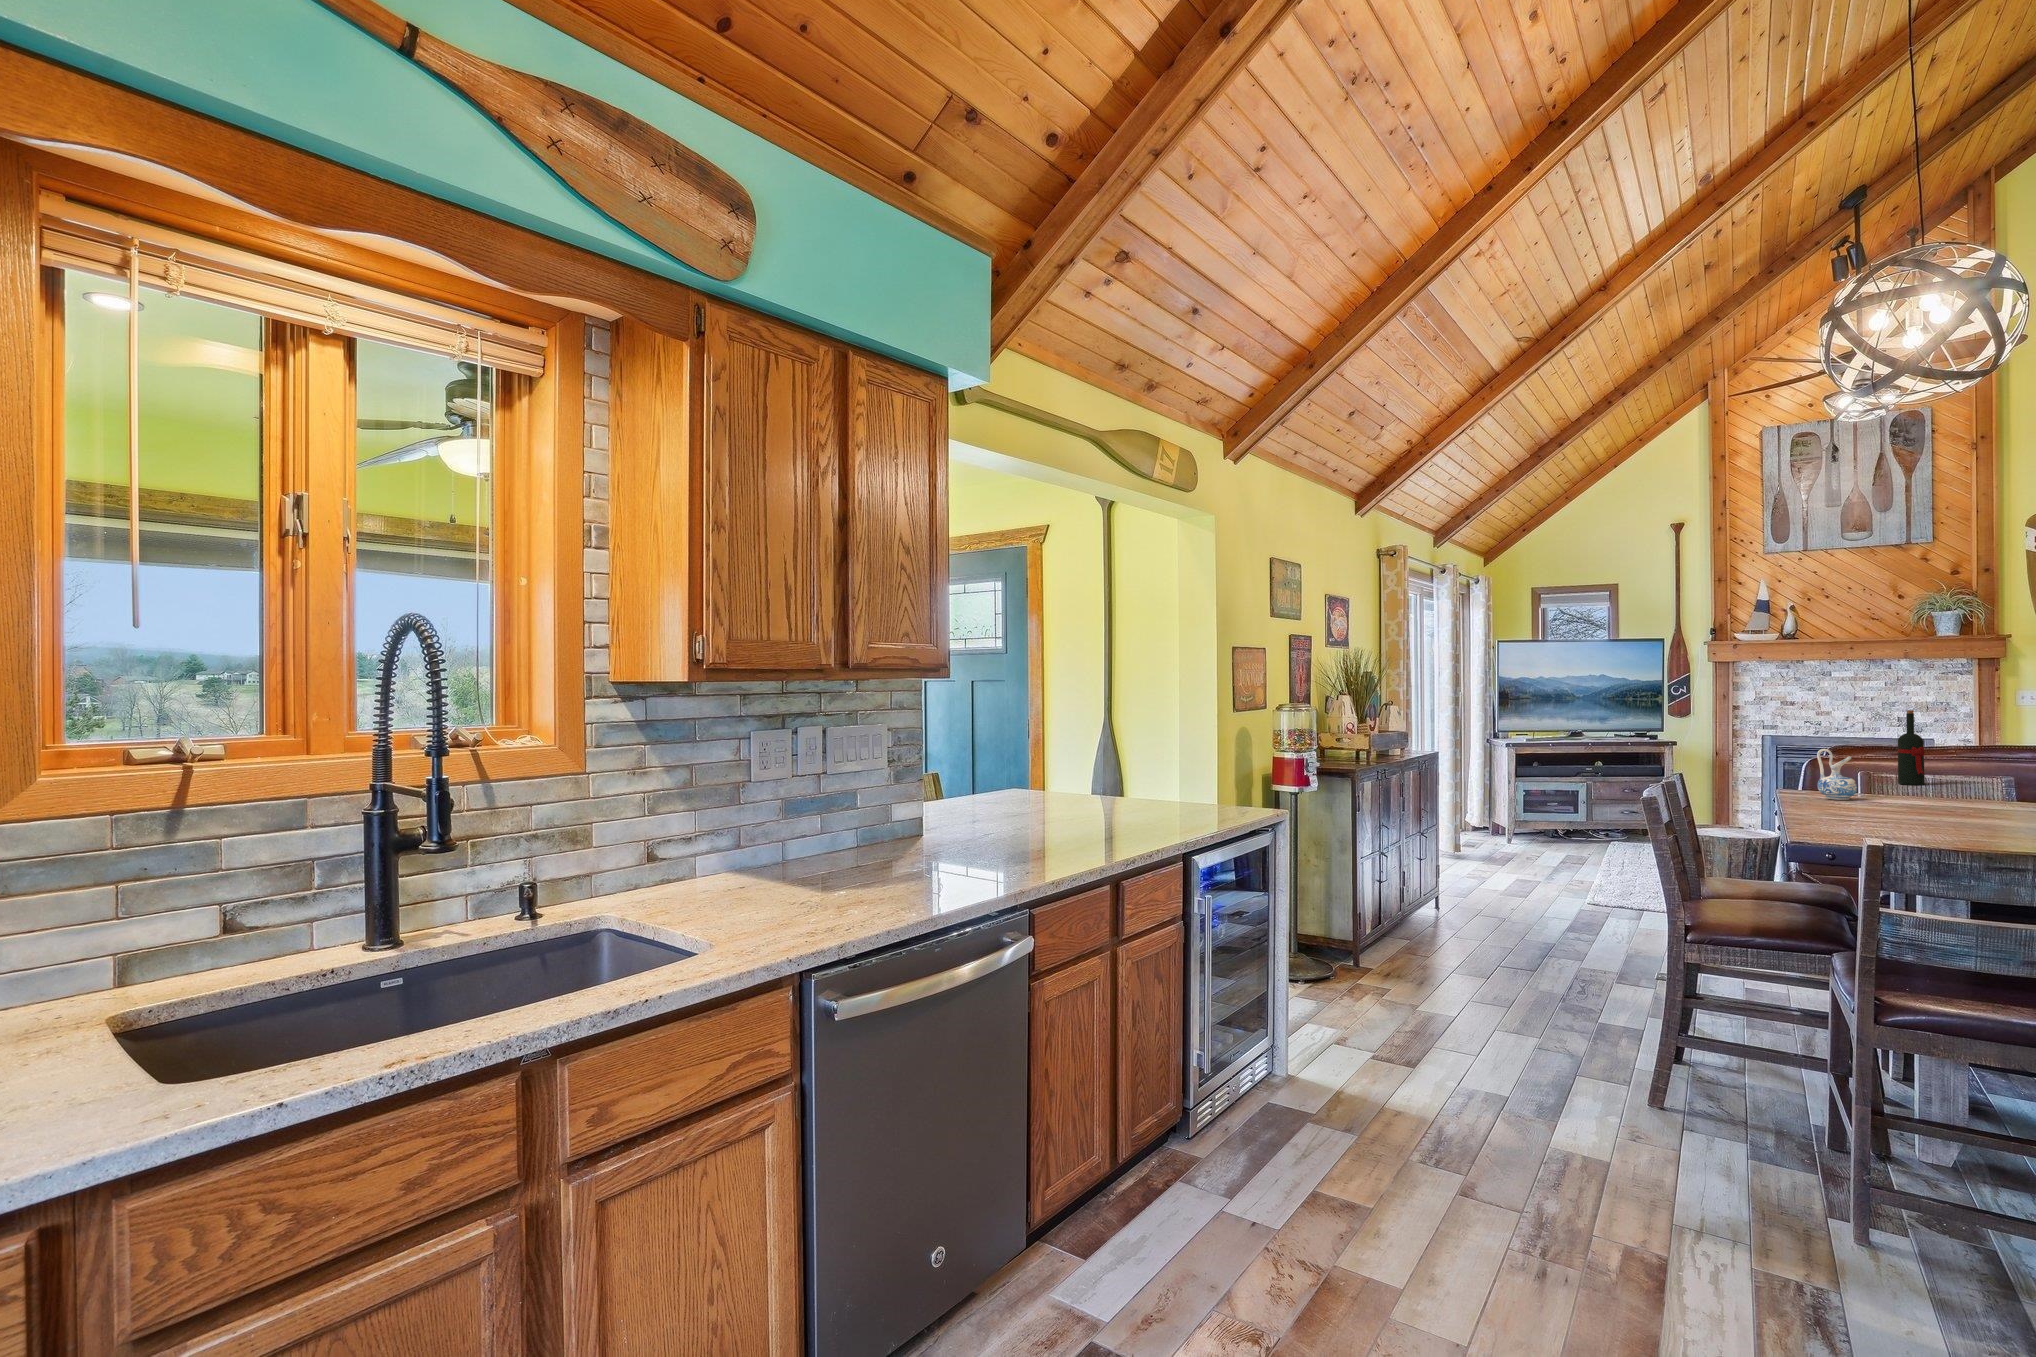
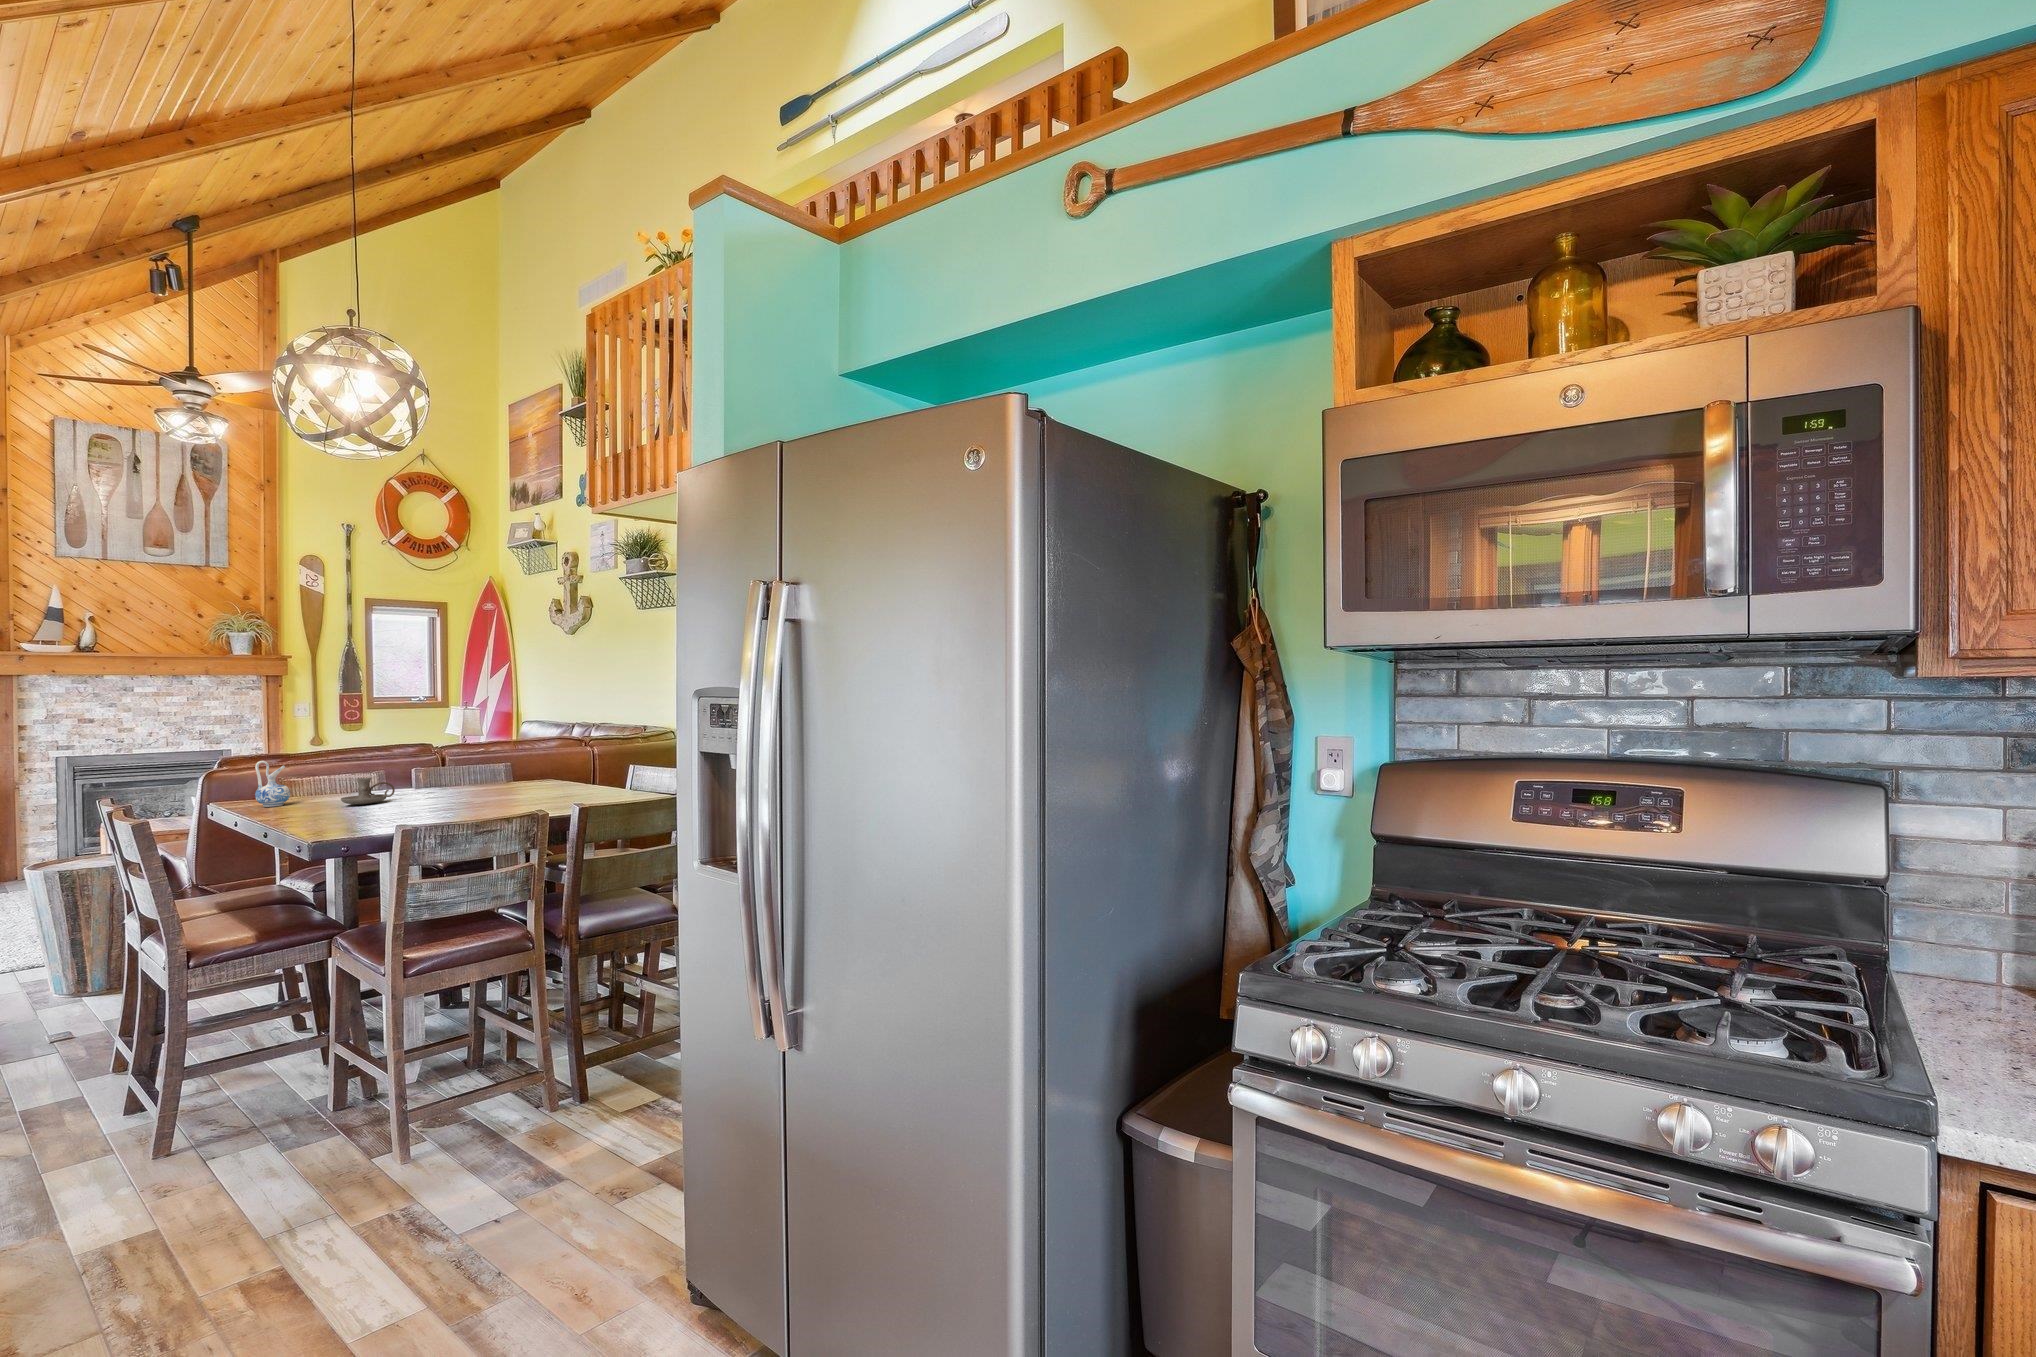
wine bottle: present [1898,710,1925,785] -> none [290,721,312,787]
candle holder: none [1898,780,1976,812] -> present [341,778,395,805]

